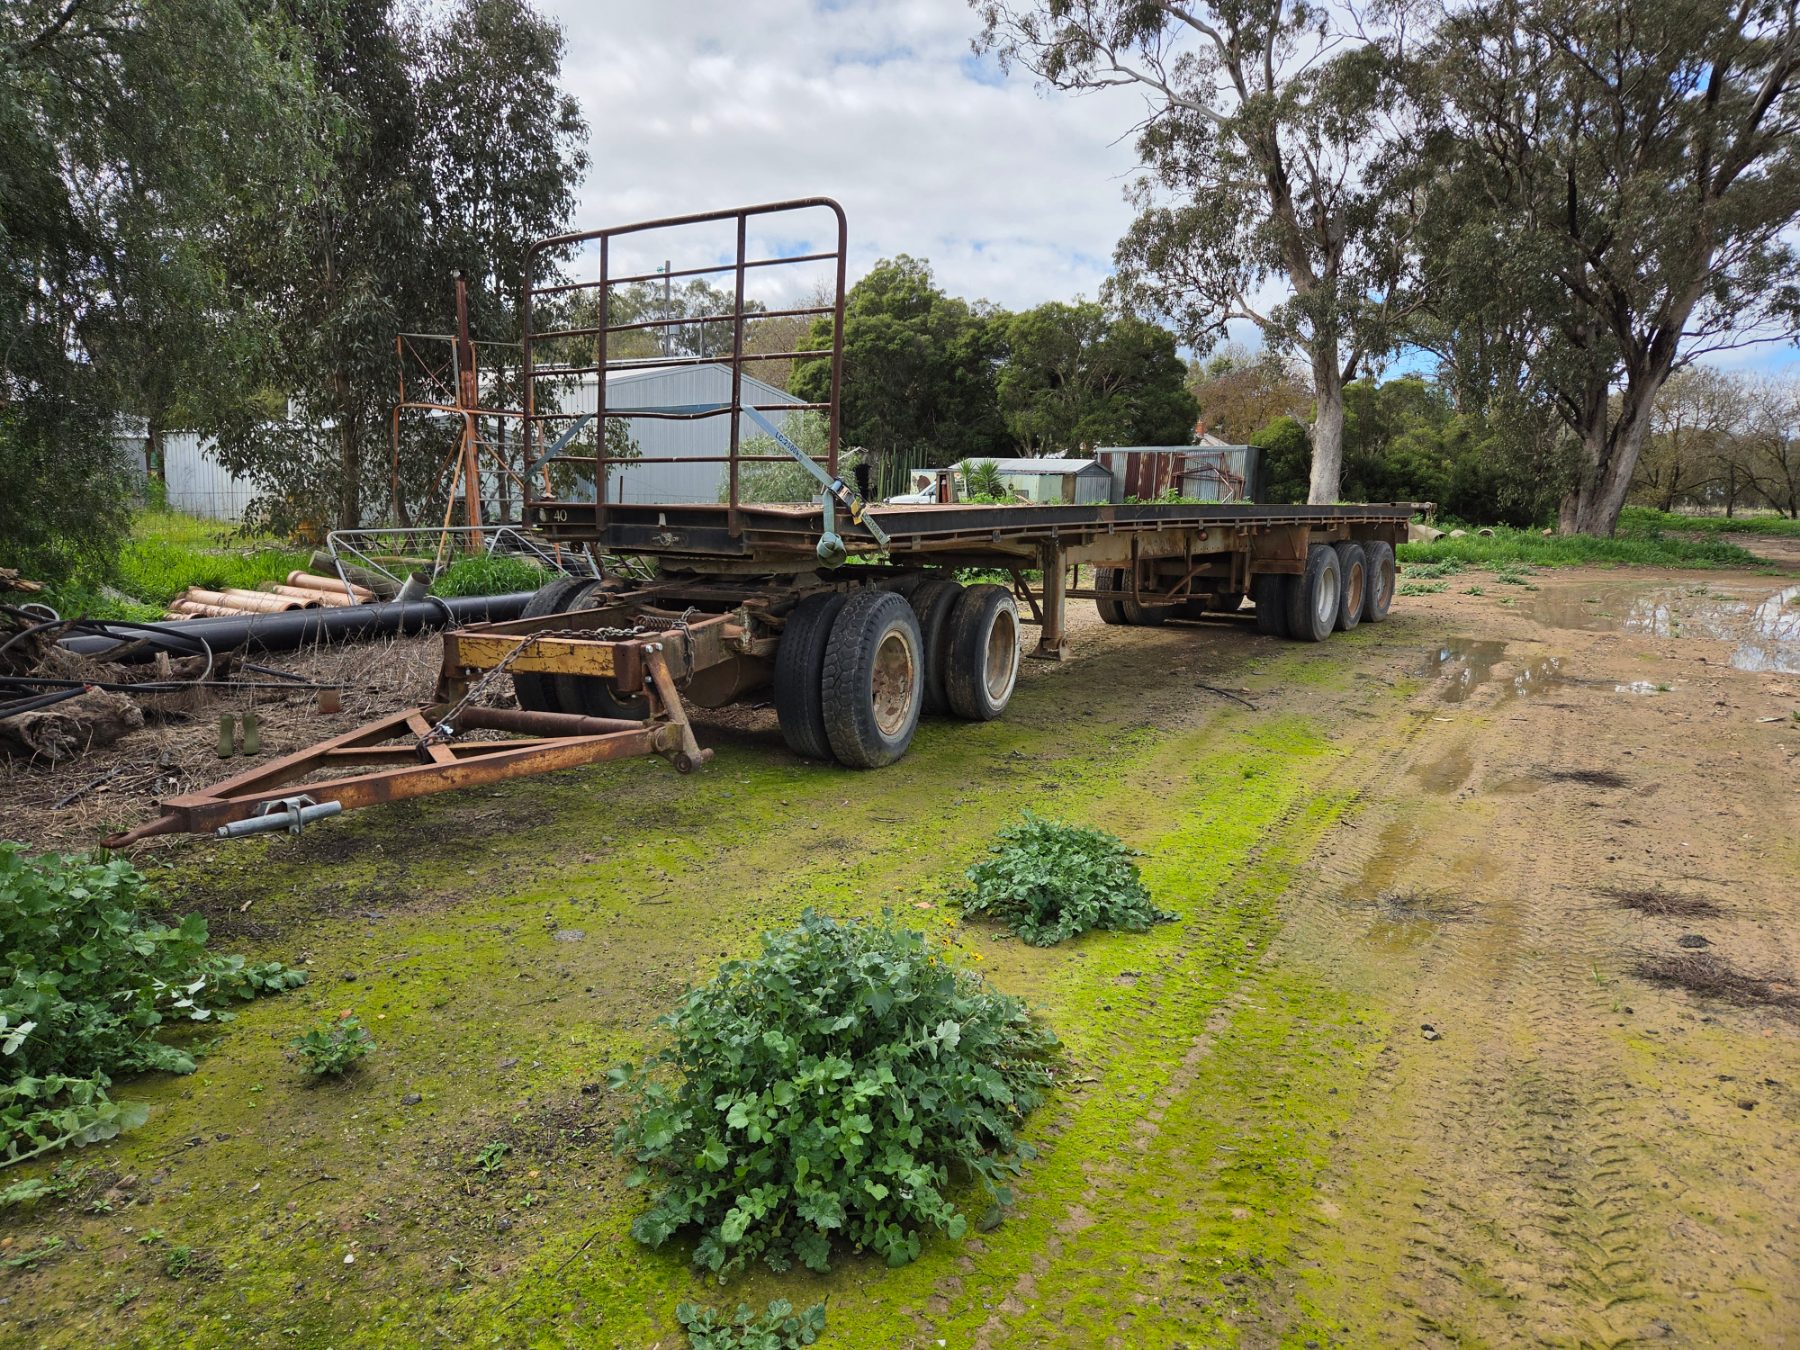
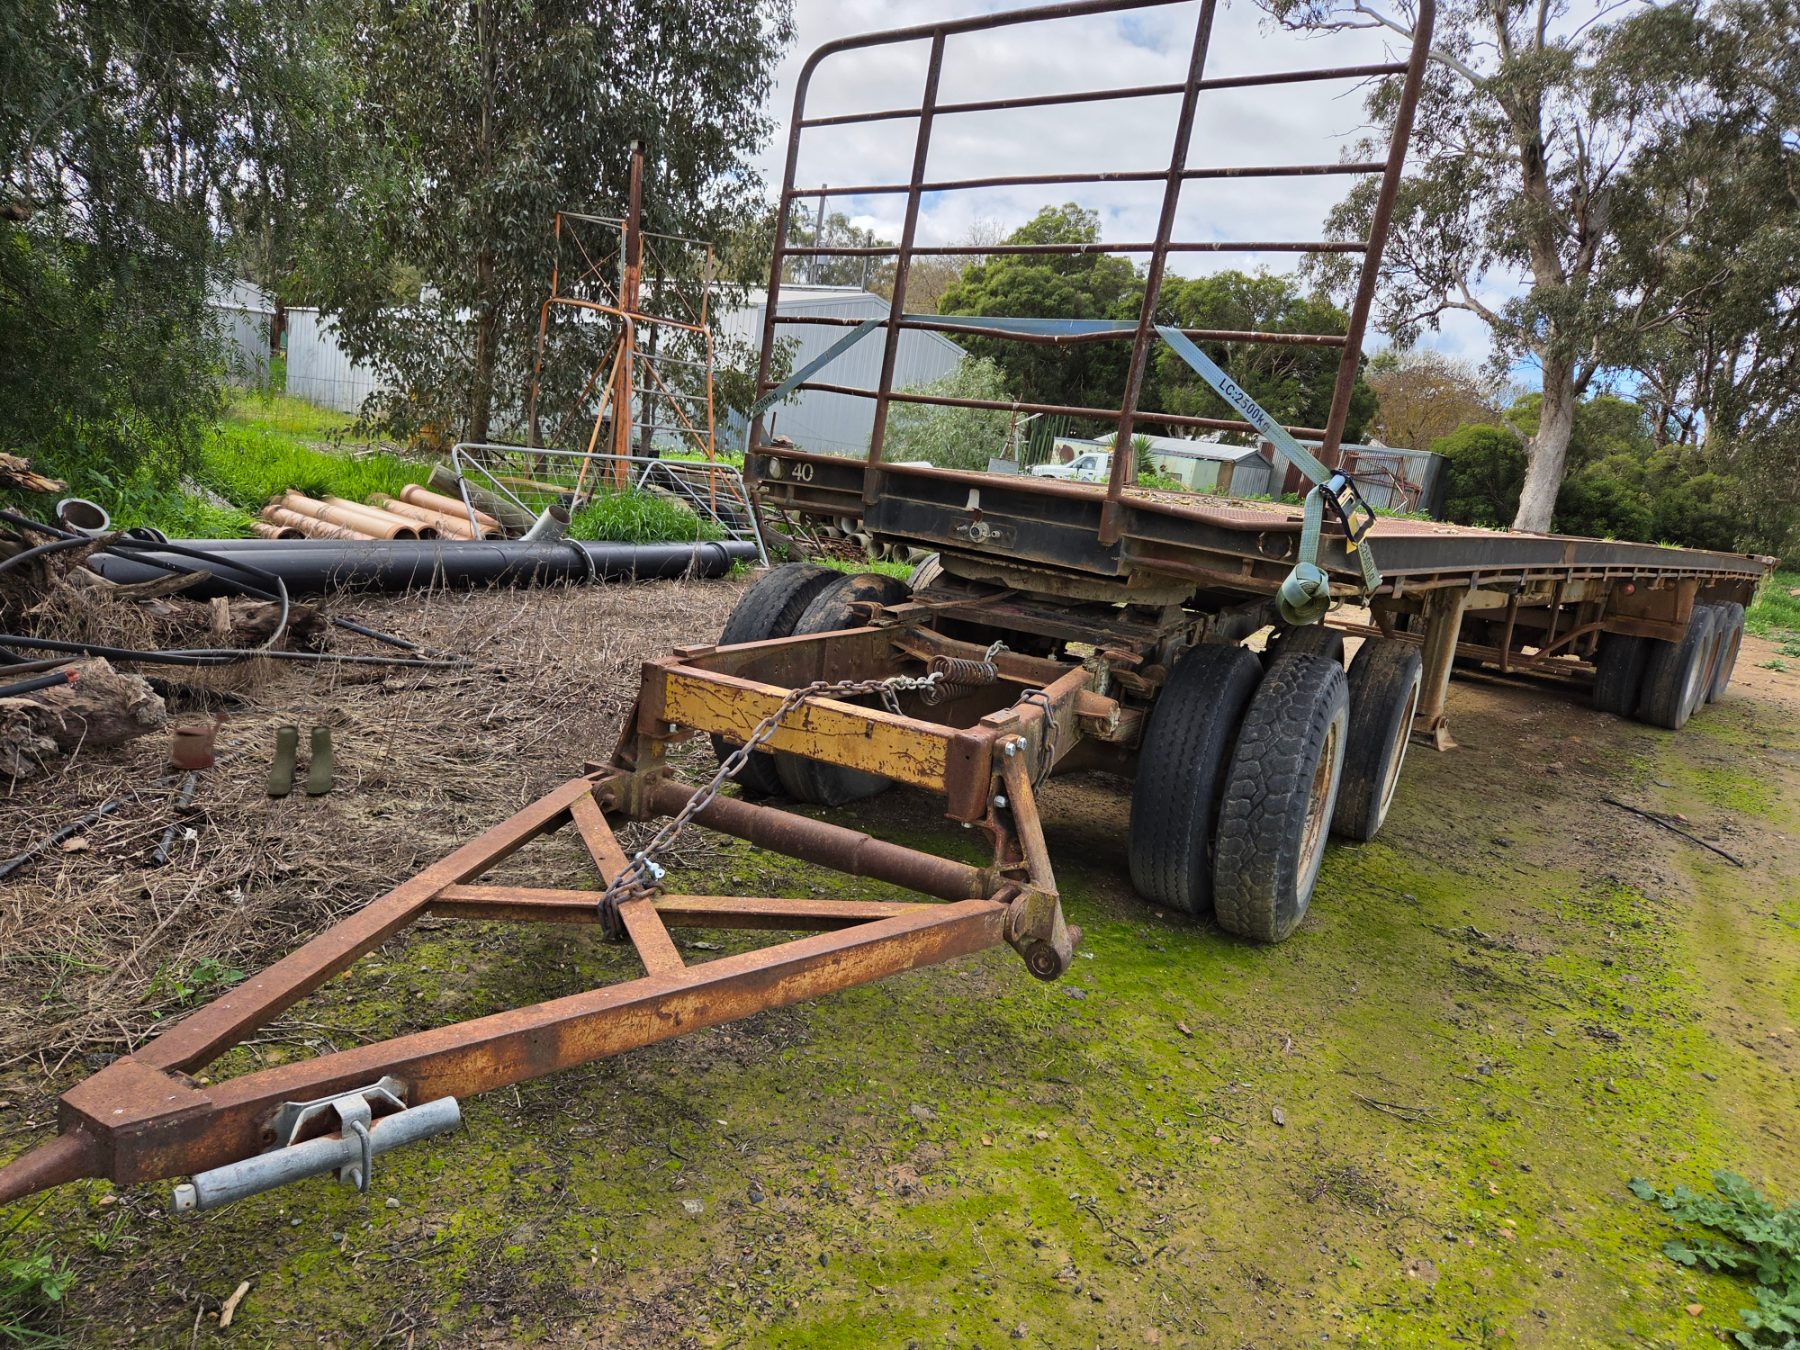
watering can: present [317,689,341,713] -> present [167,712,230,769]

